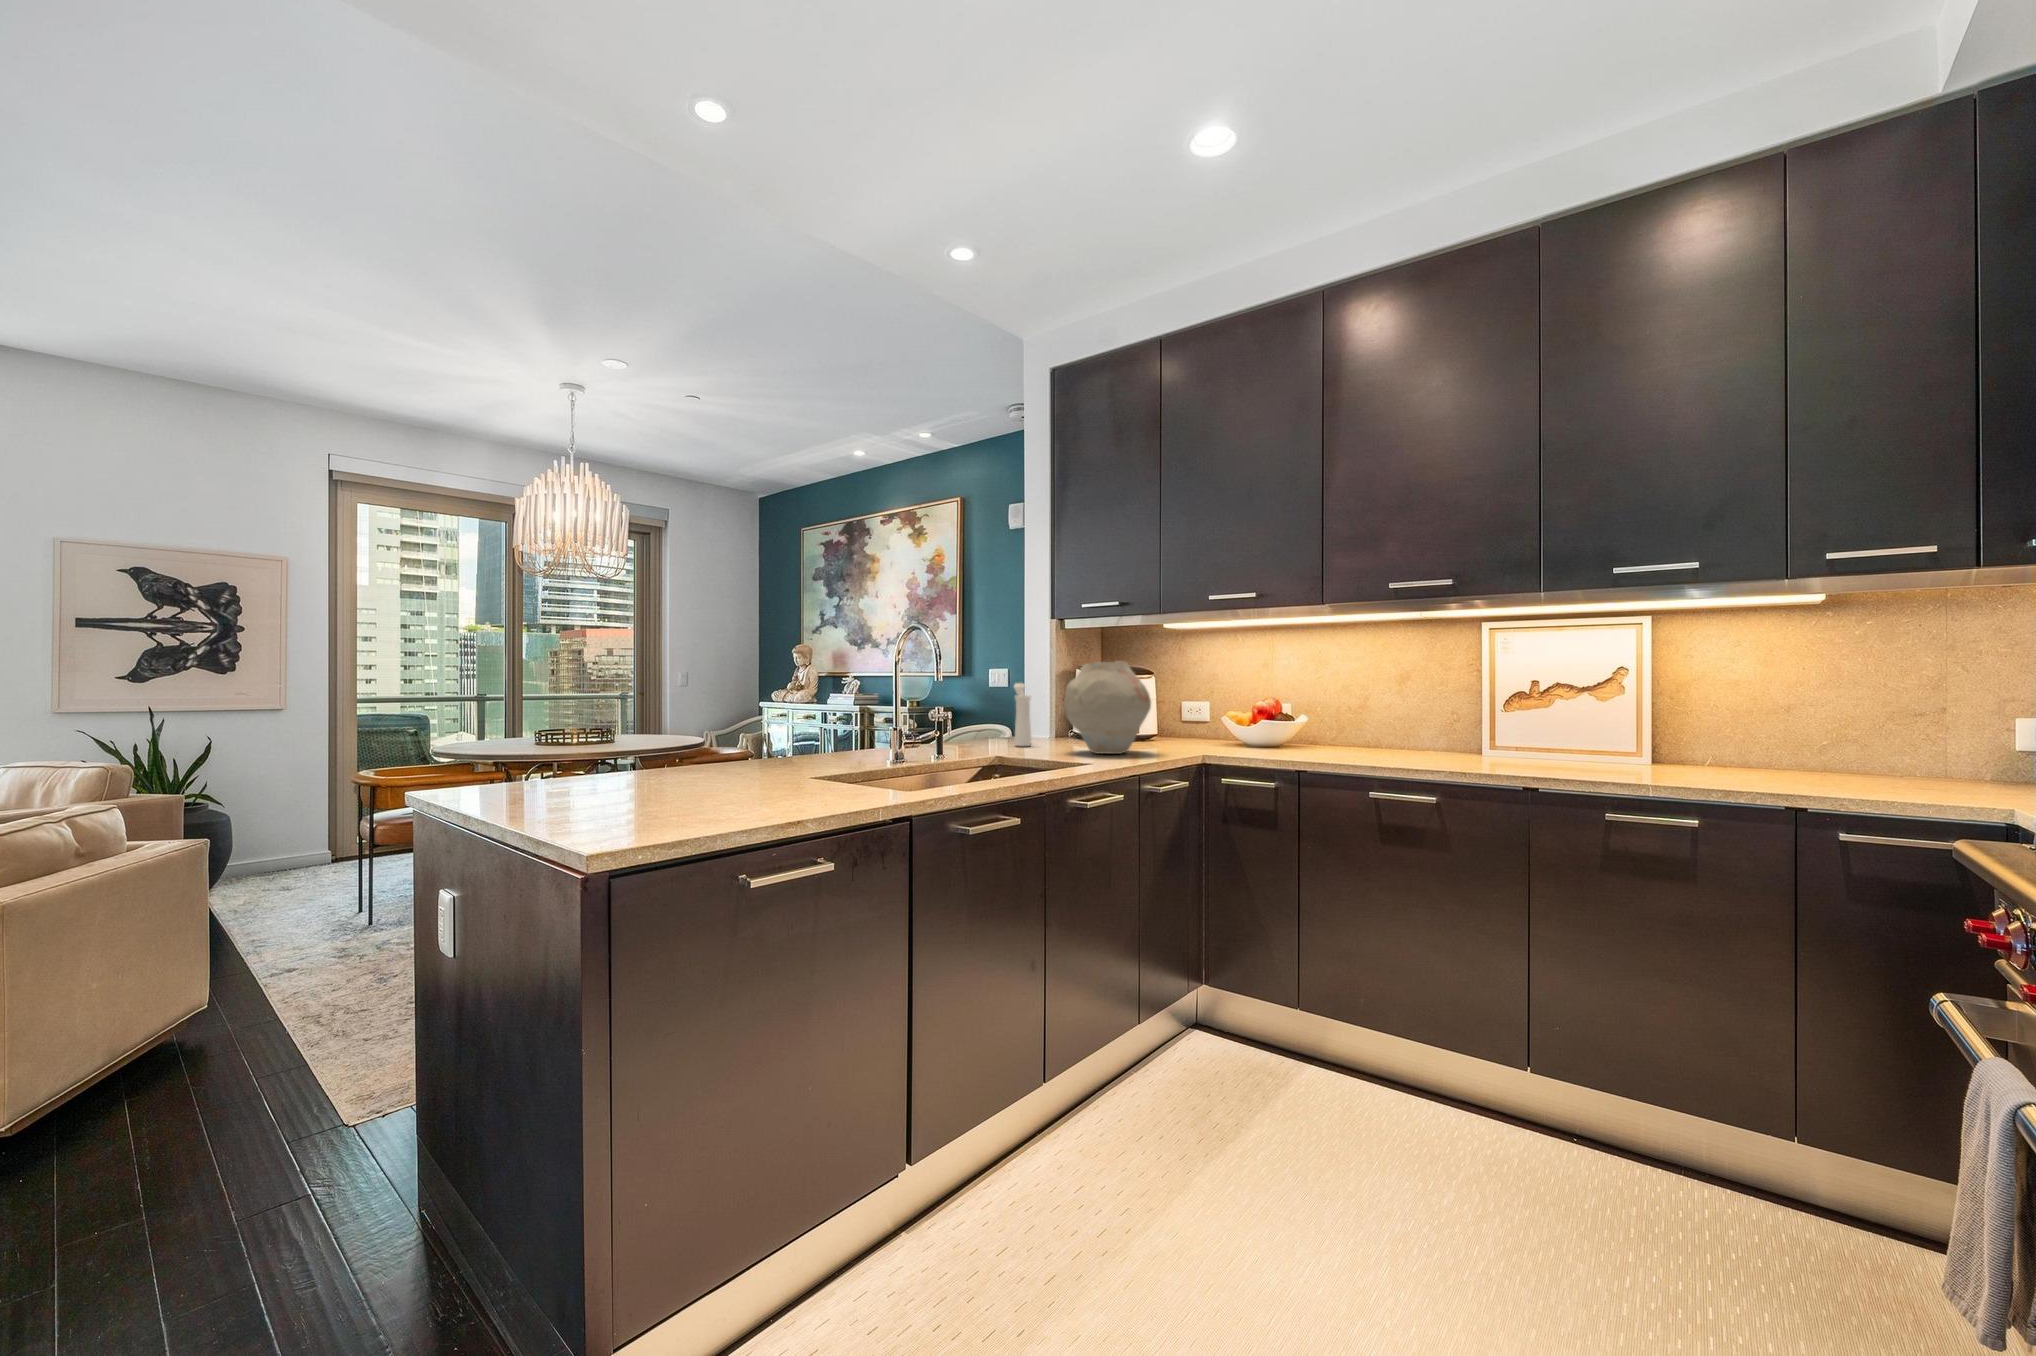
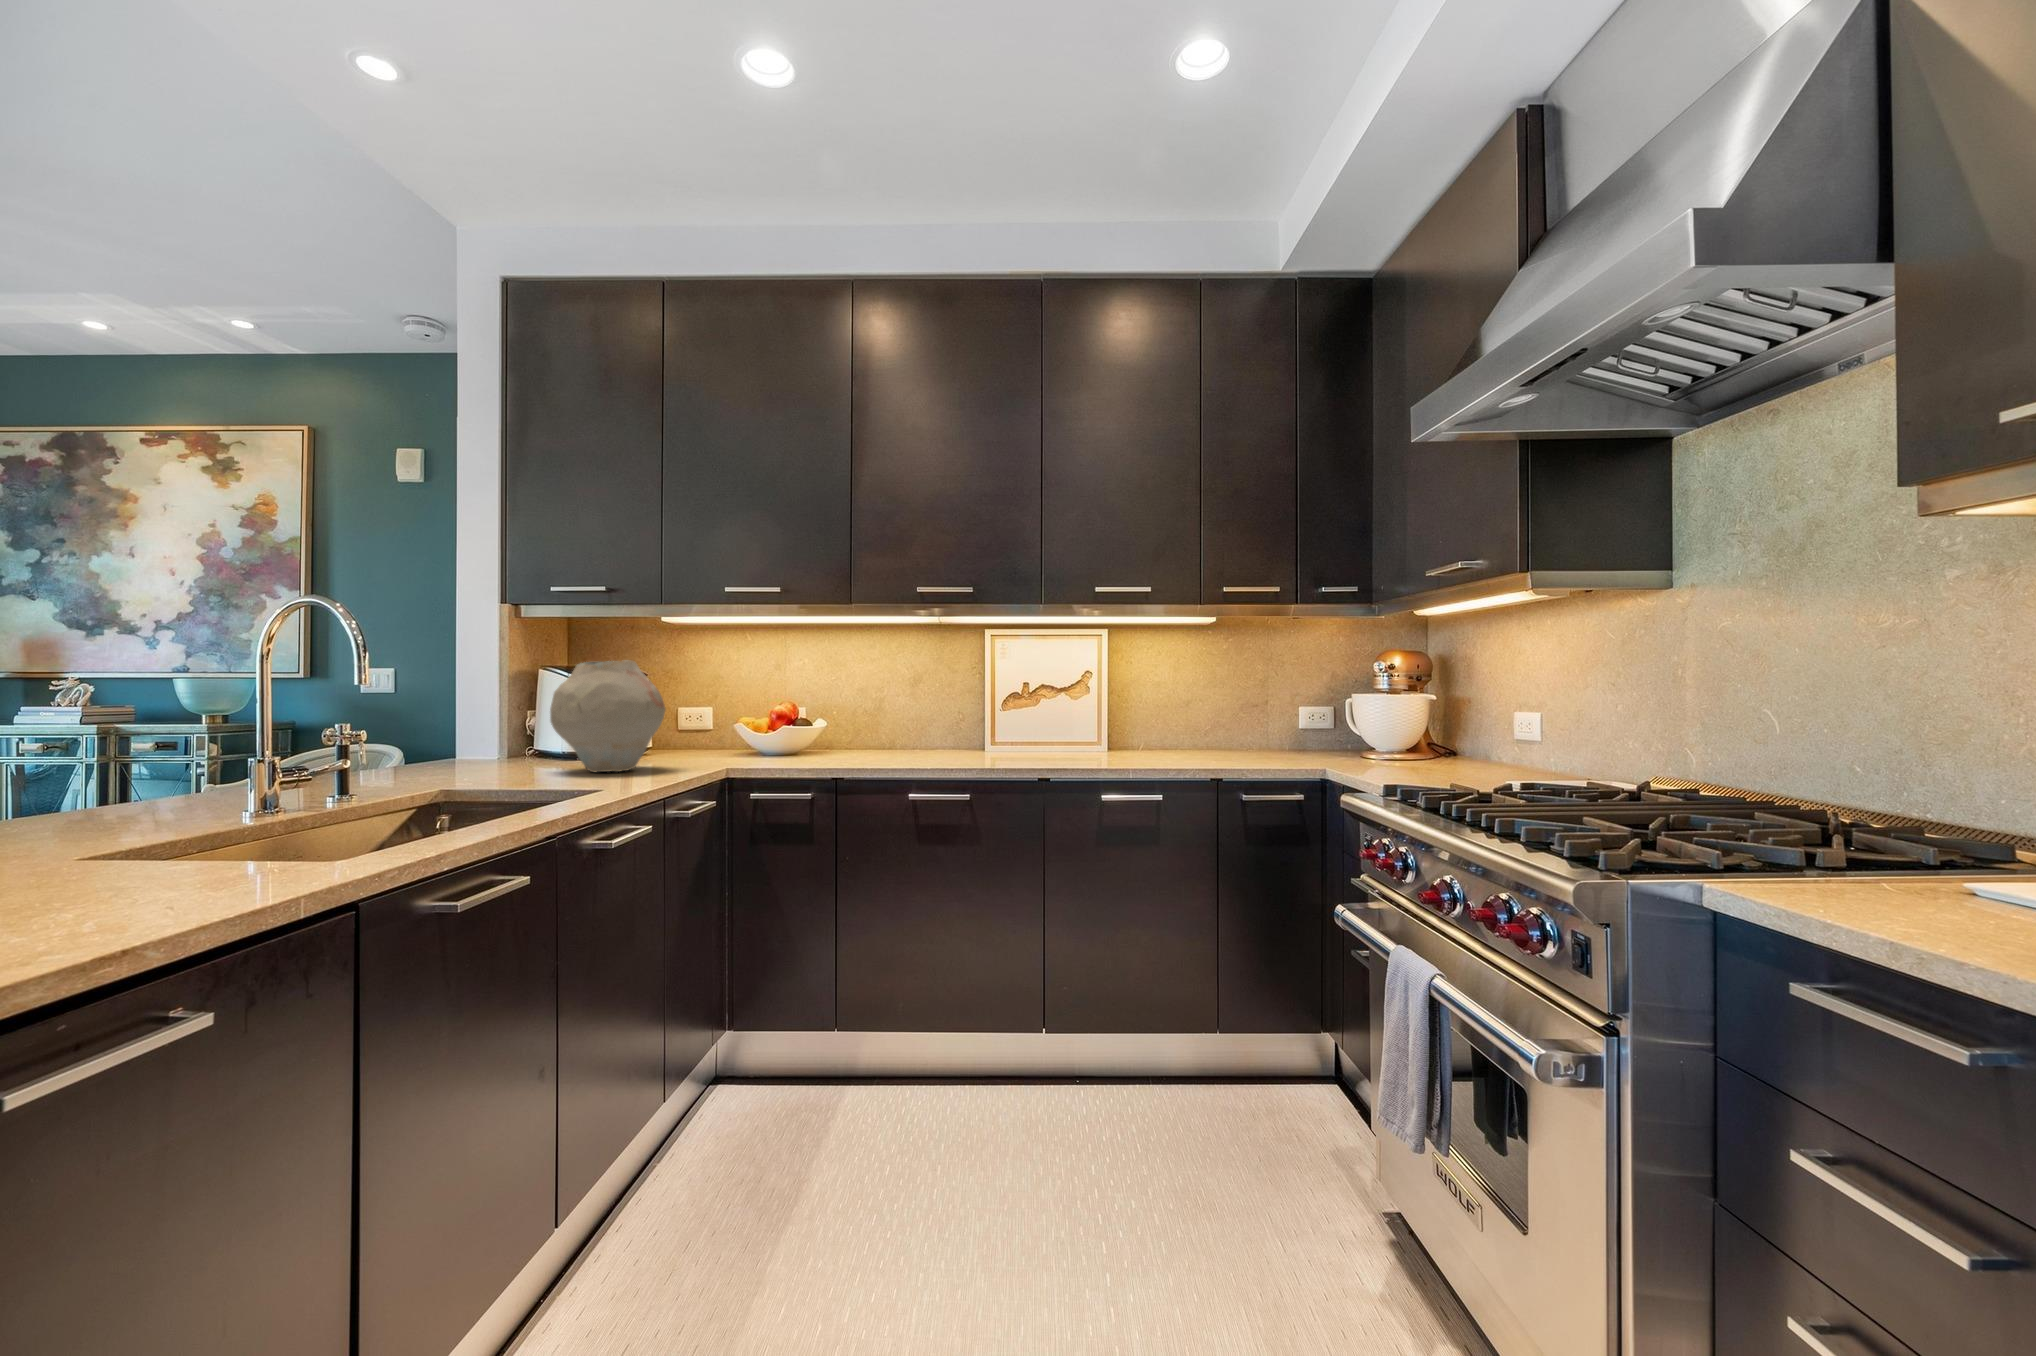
pepper mill: present [1014,683,1031,746] -> none [460,687,493,769]

